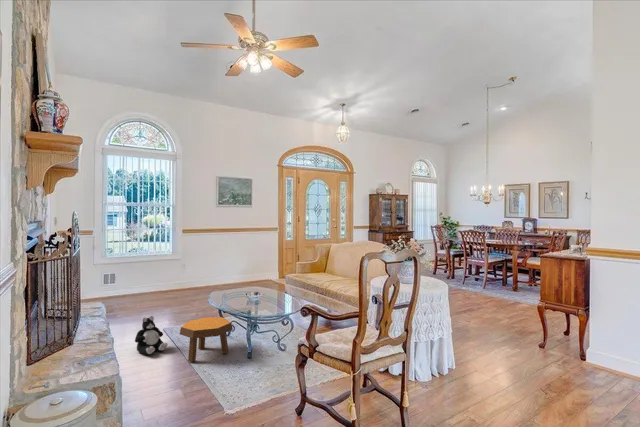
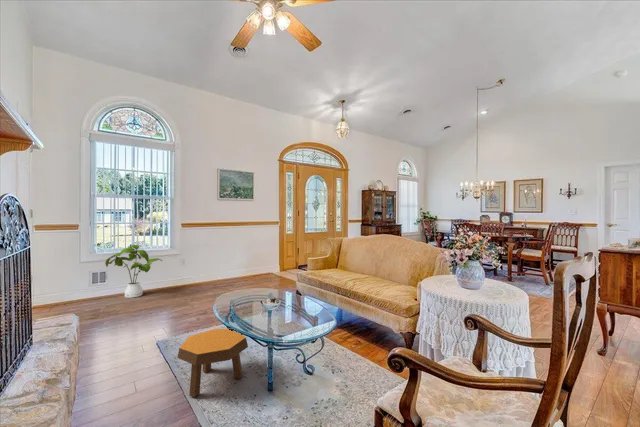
house plant: none [115,249,165,298] -> present [105,245,162,298]
plush toy: present [135,316,168,354] -> none [116,331,162,385]

